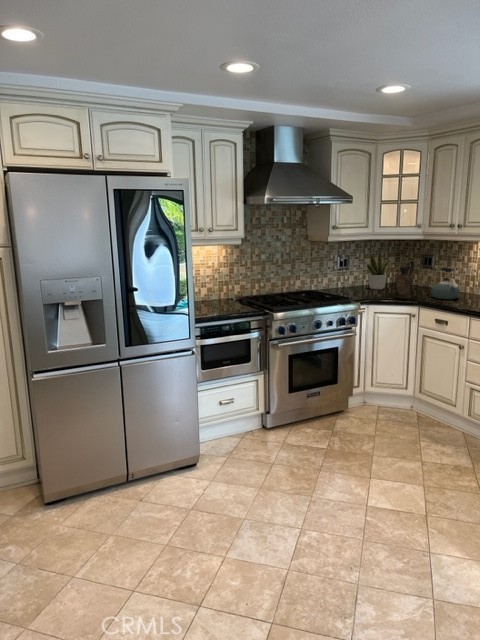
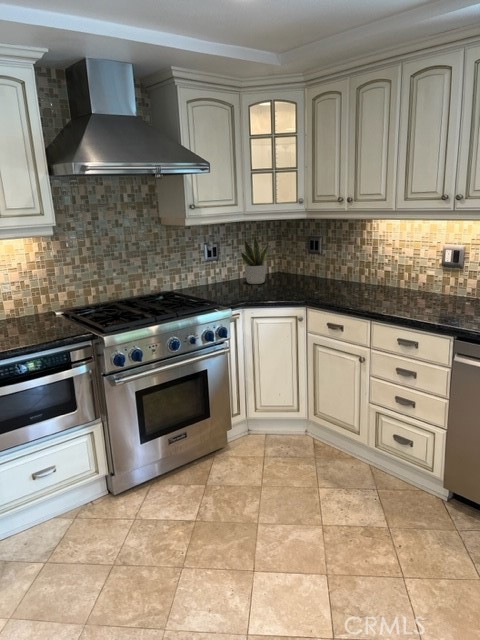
ceramic pitcher: present [396,260,414,299] -> none [276,247,297,297]
kettle: present [432,268,460,299] -> none [321,254,354,295]

